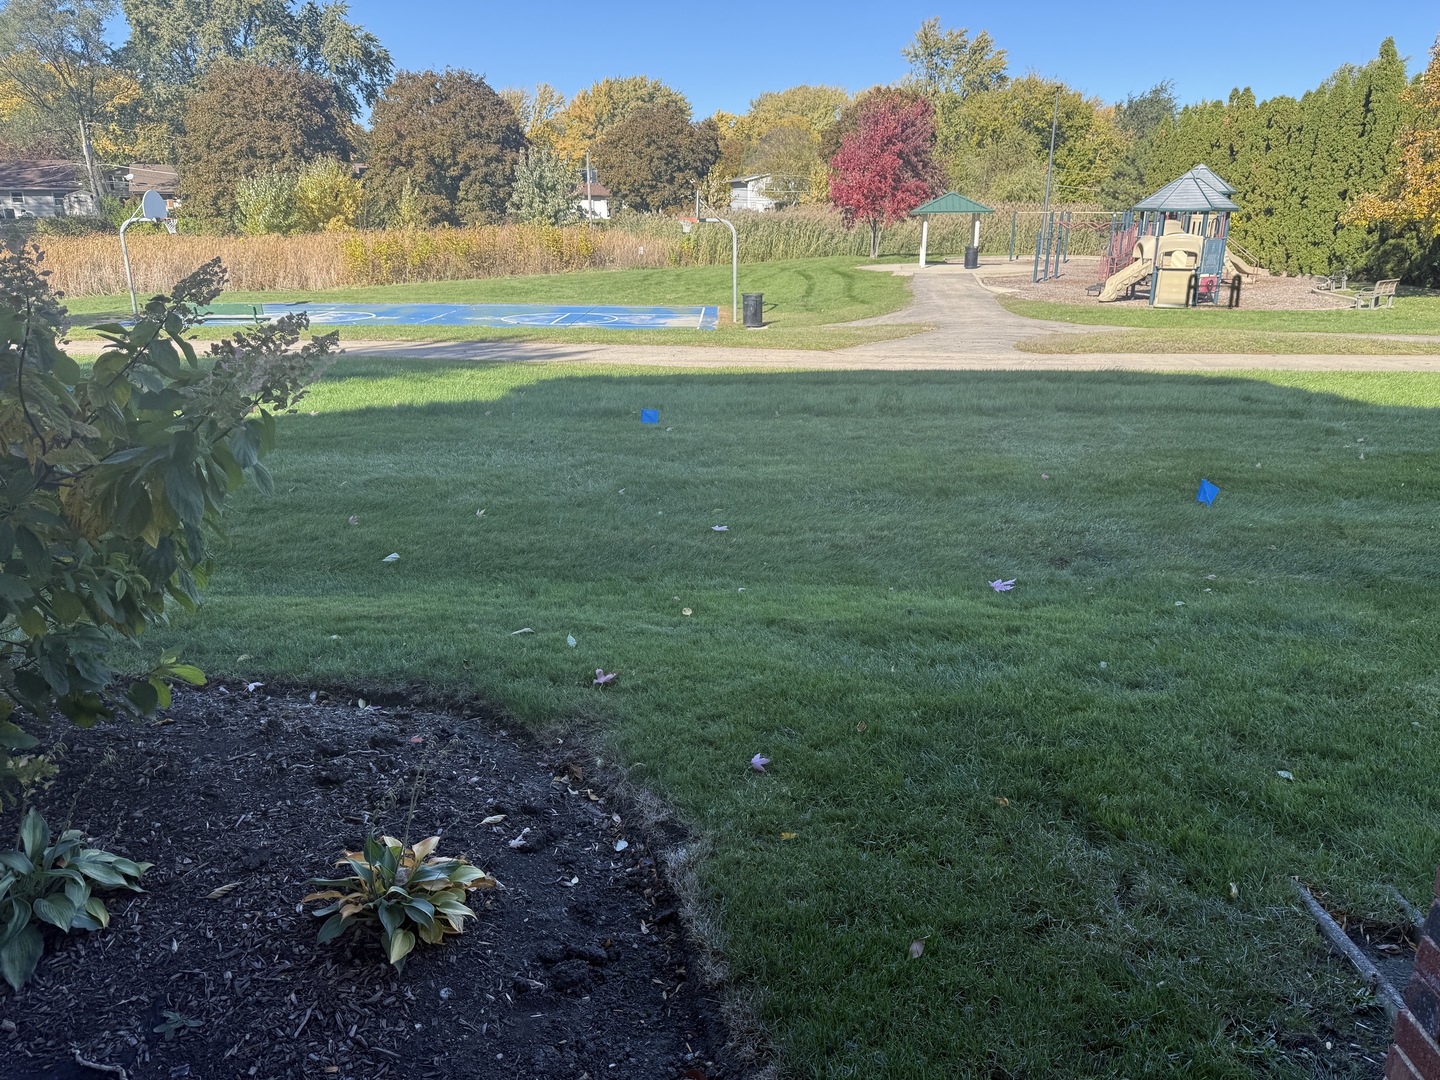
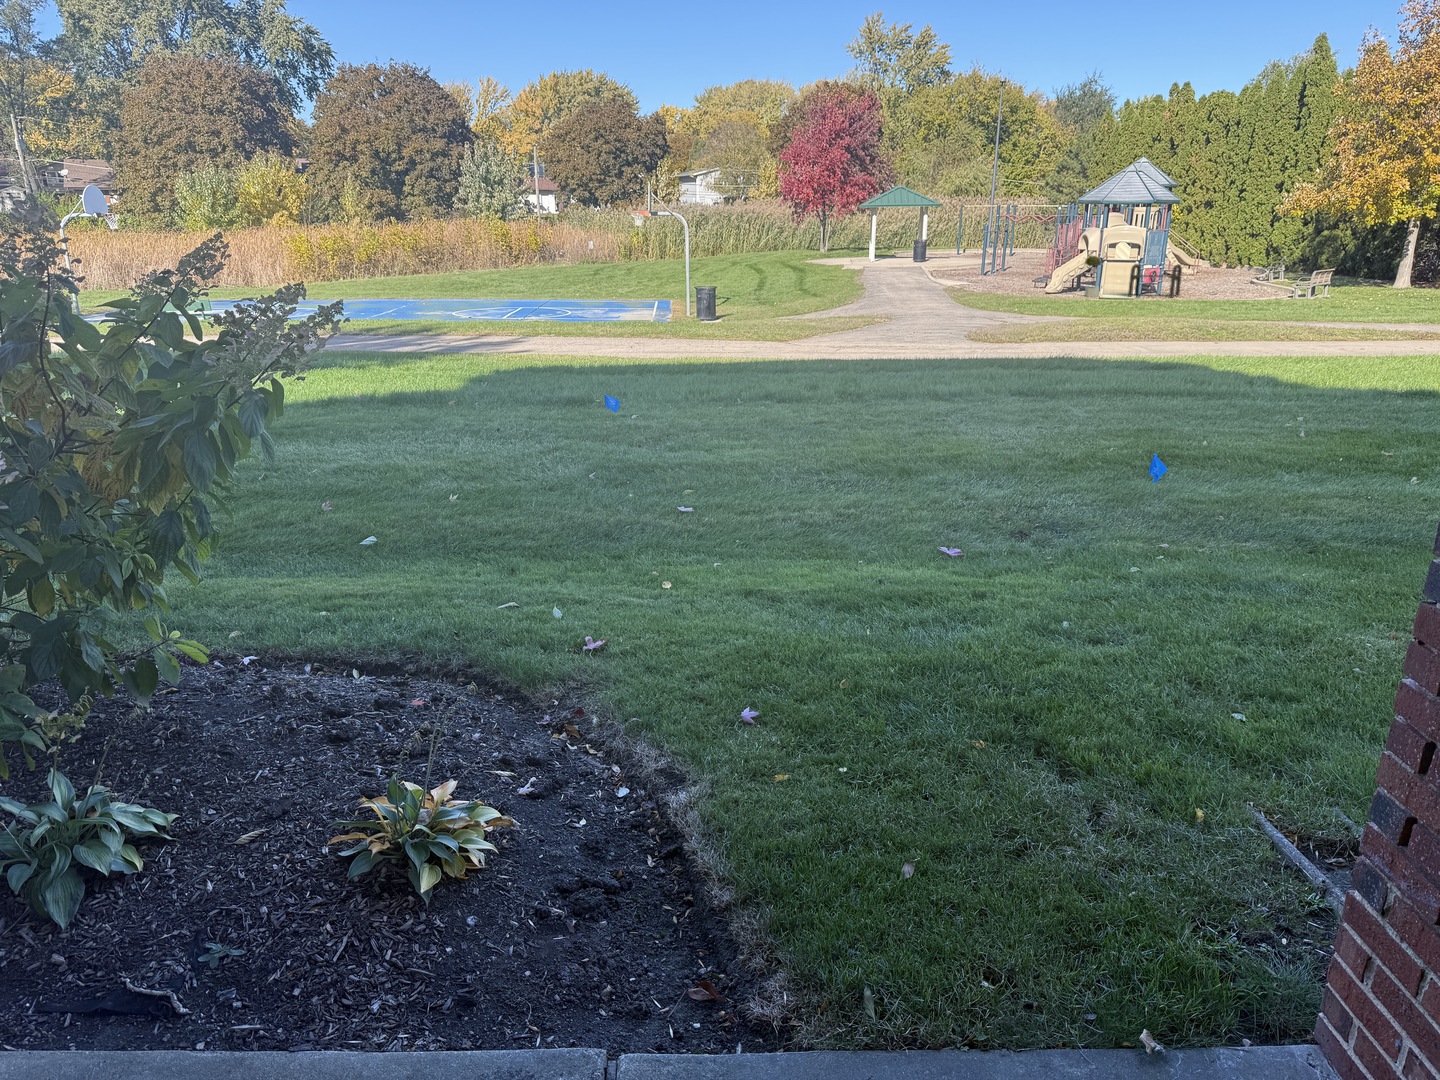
potted tree: none [1139,264,1159,307] -> present [1085,255,1102,297]

